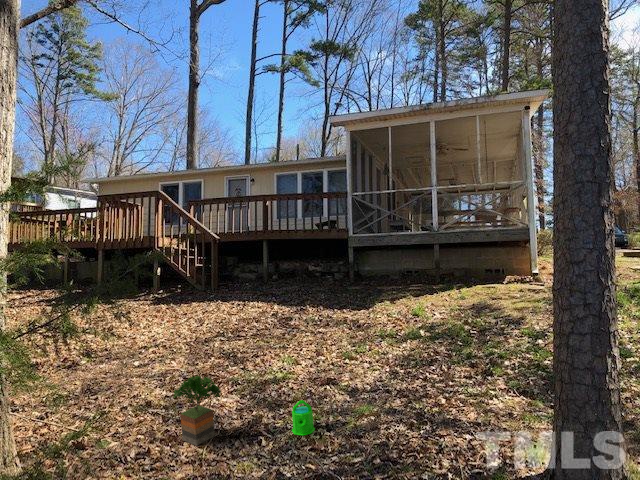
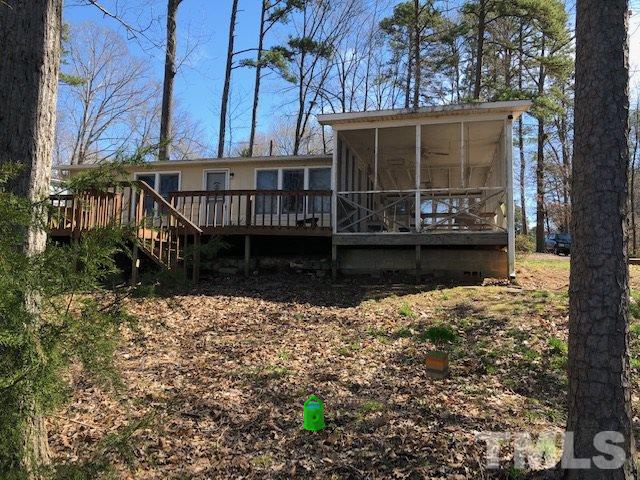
potted tree: present [174,376,221,446] -> present [420,327,456,379]

